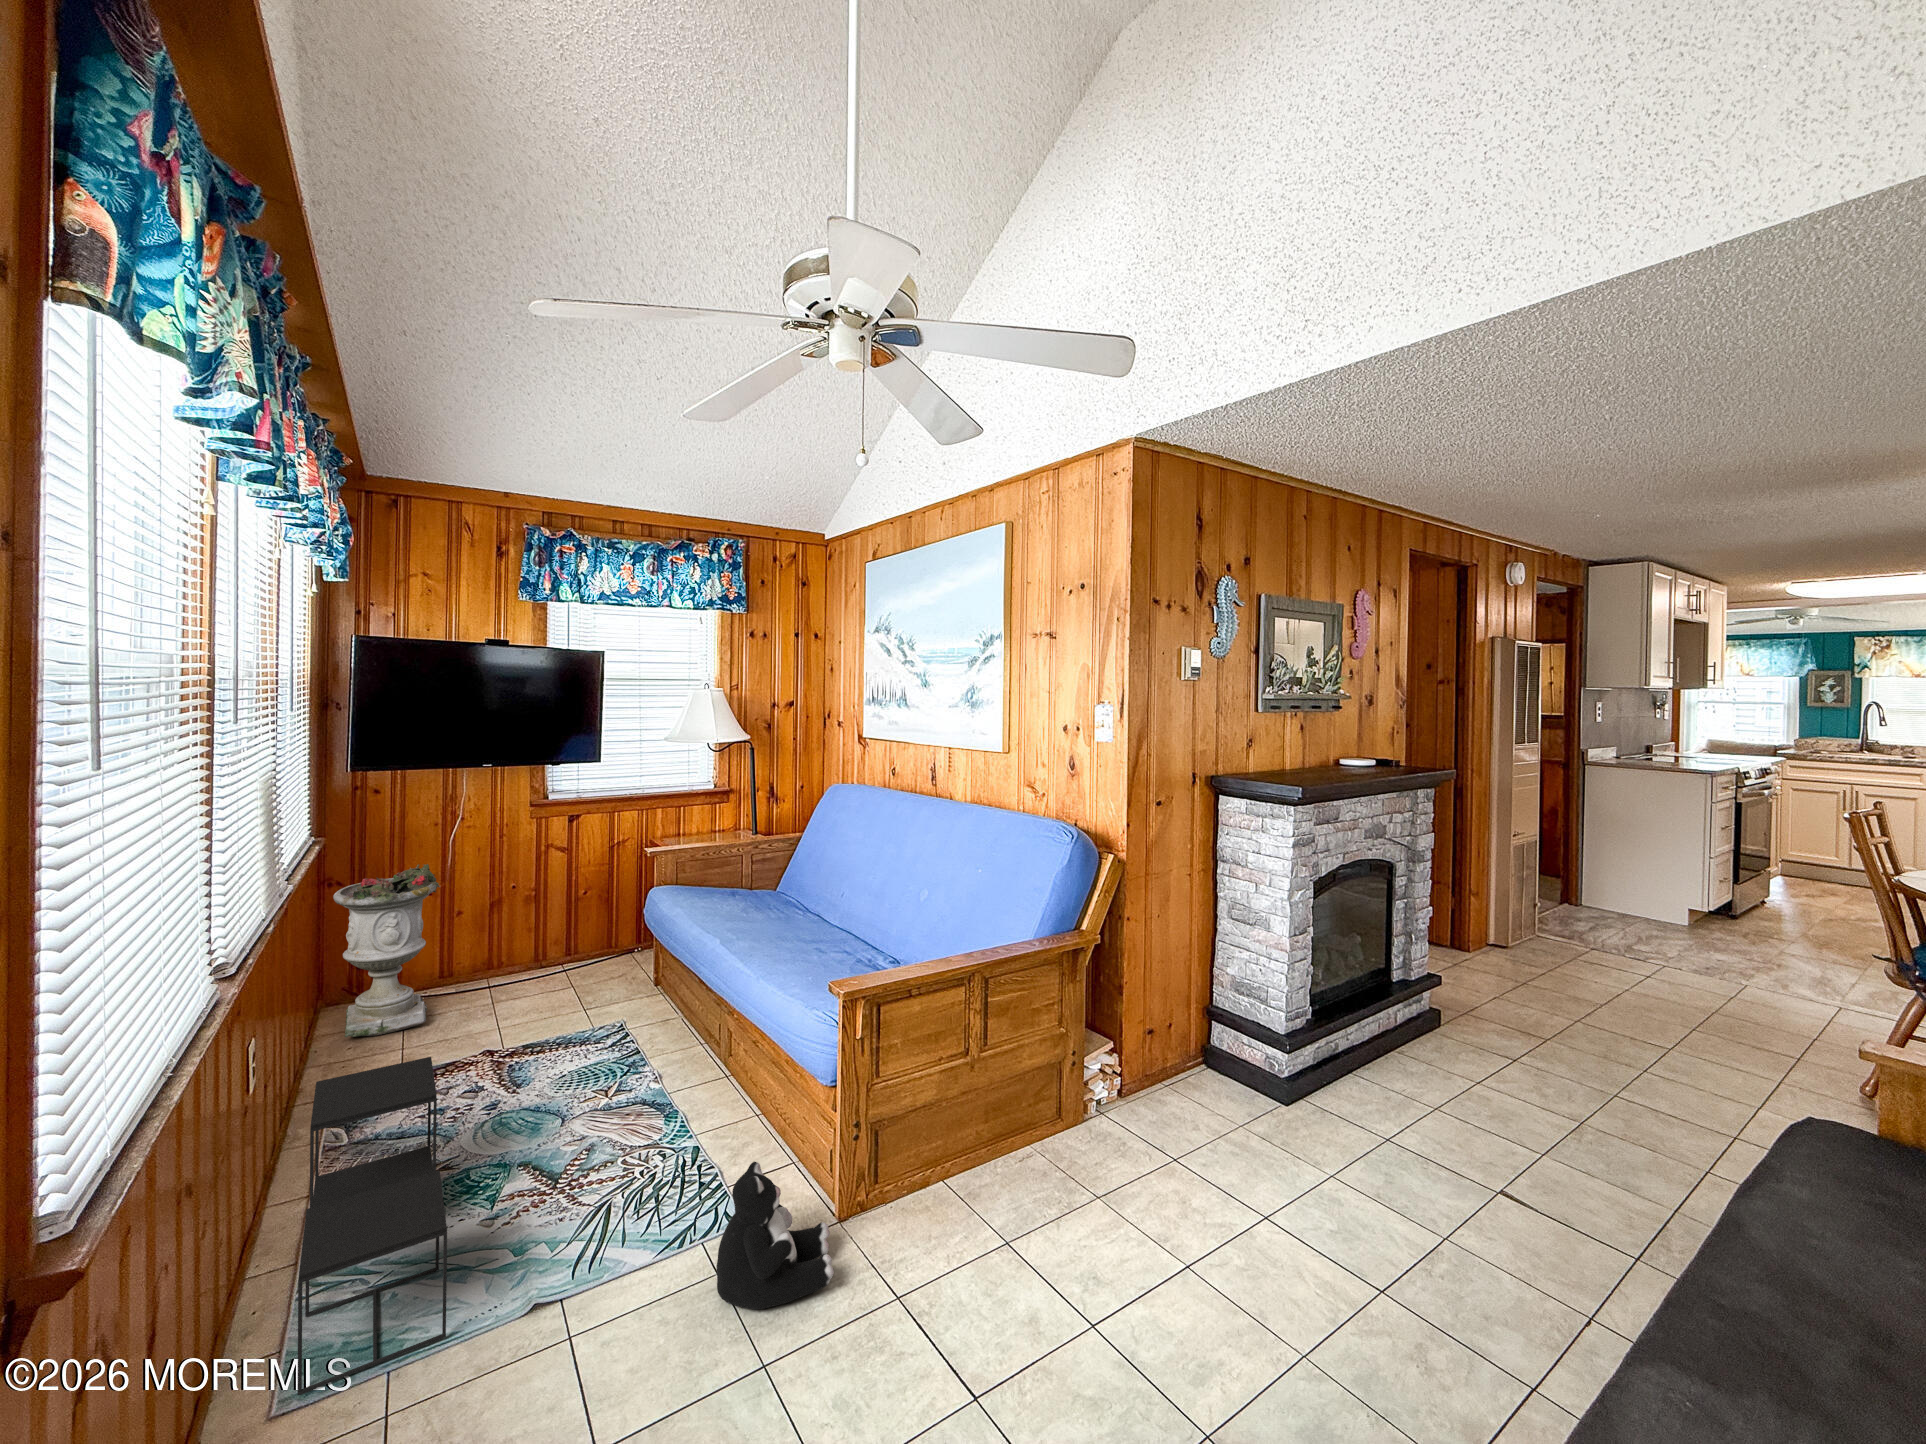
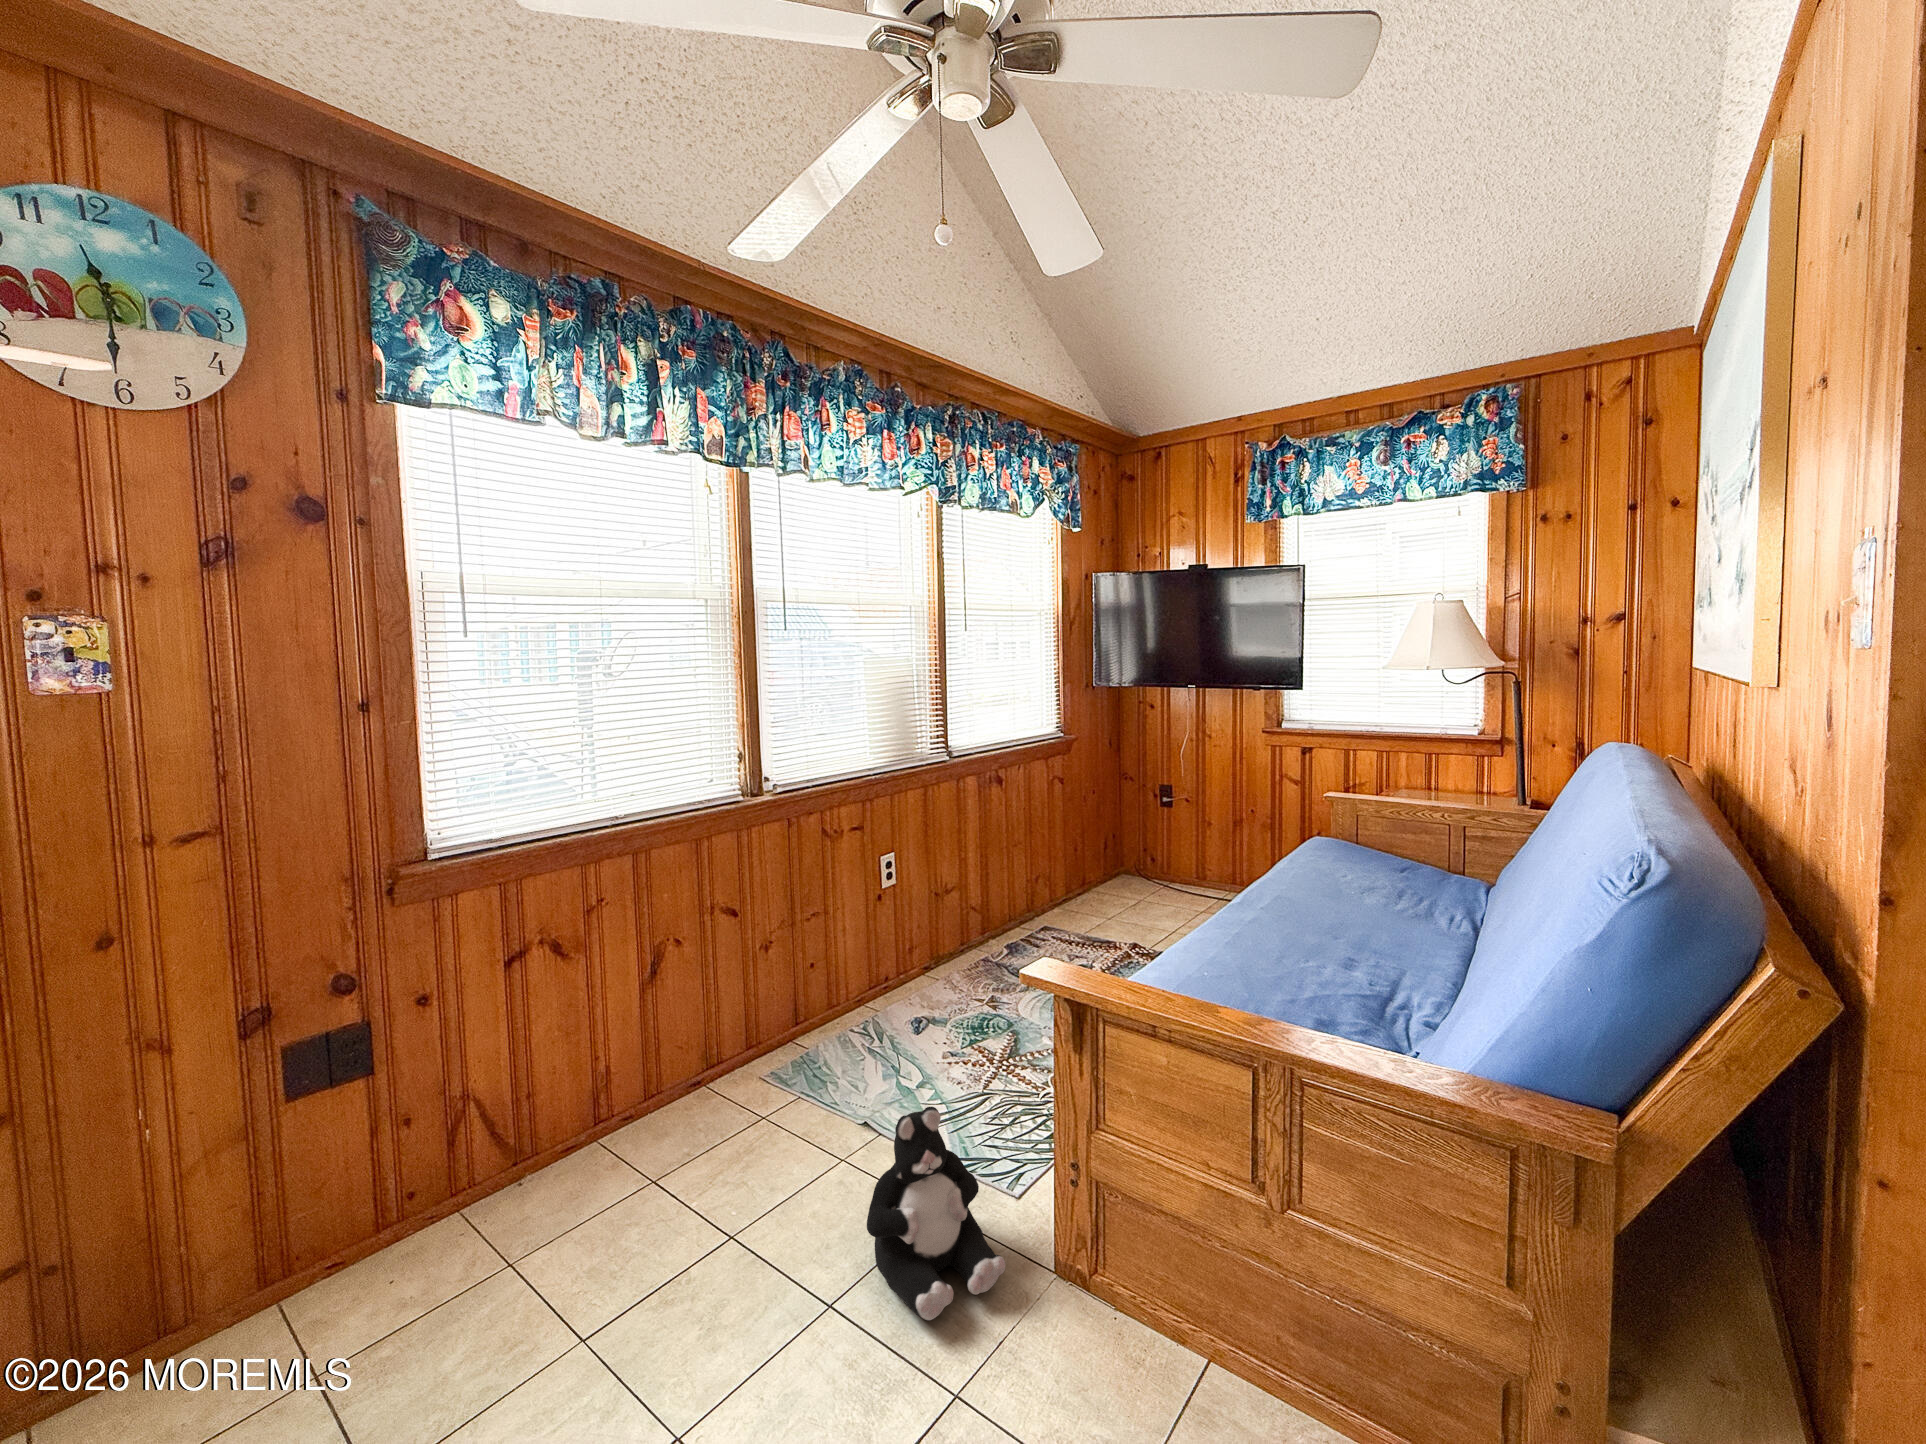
planter: present [333,864,440,1037] -> none [1095,767,1168,902]
side table: present [297,1057,447,1395] -> none [768,882,972,1087]

